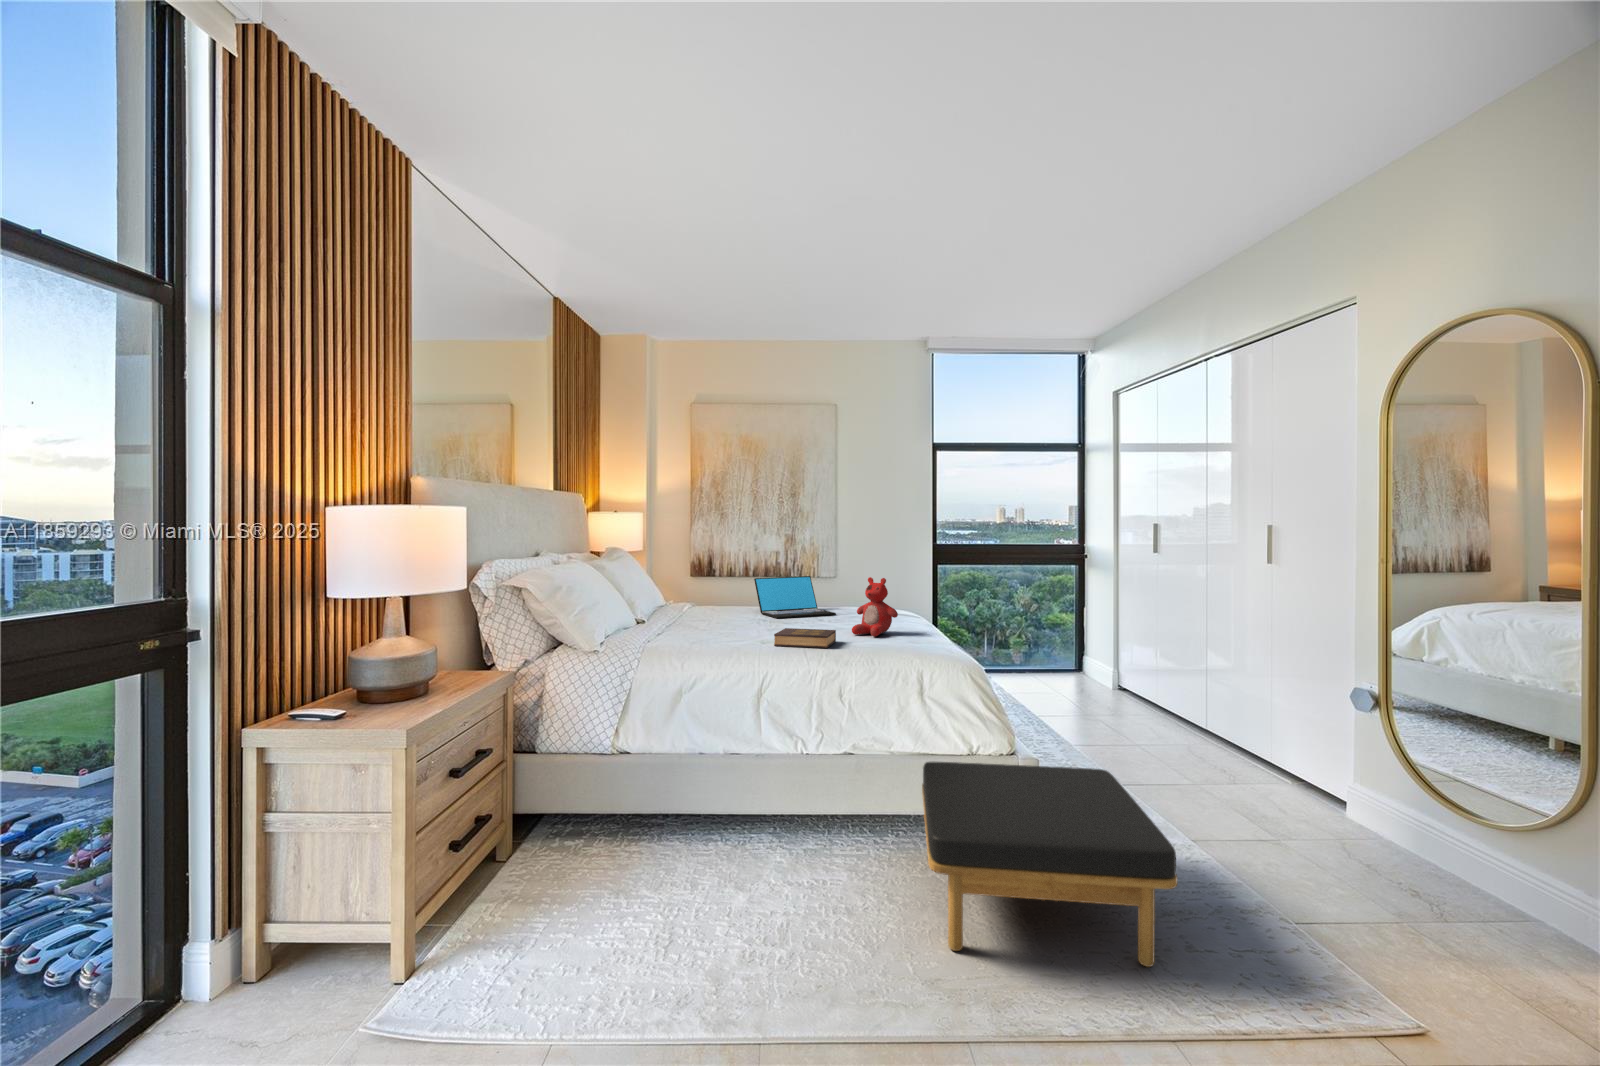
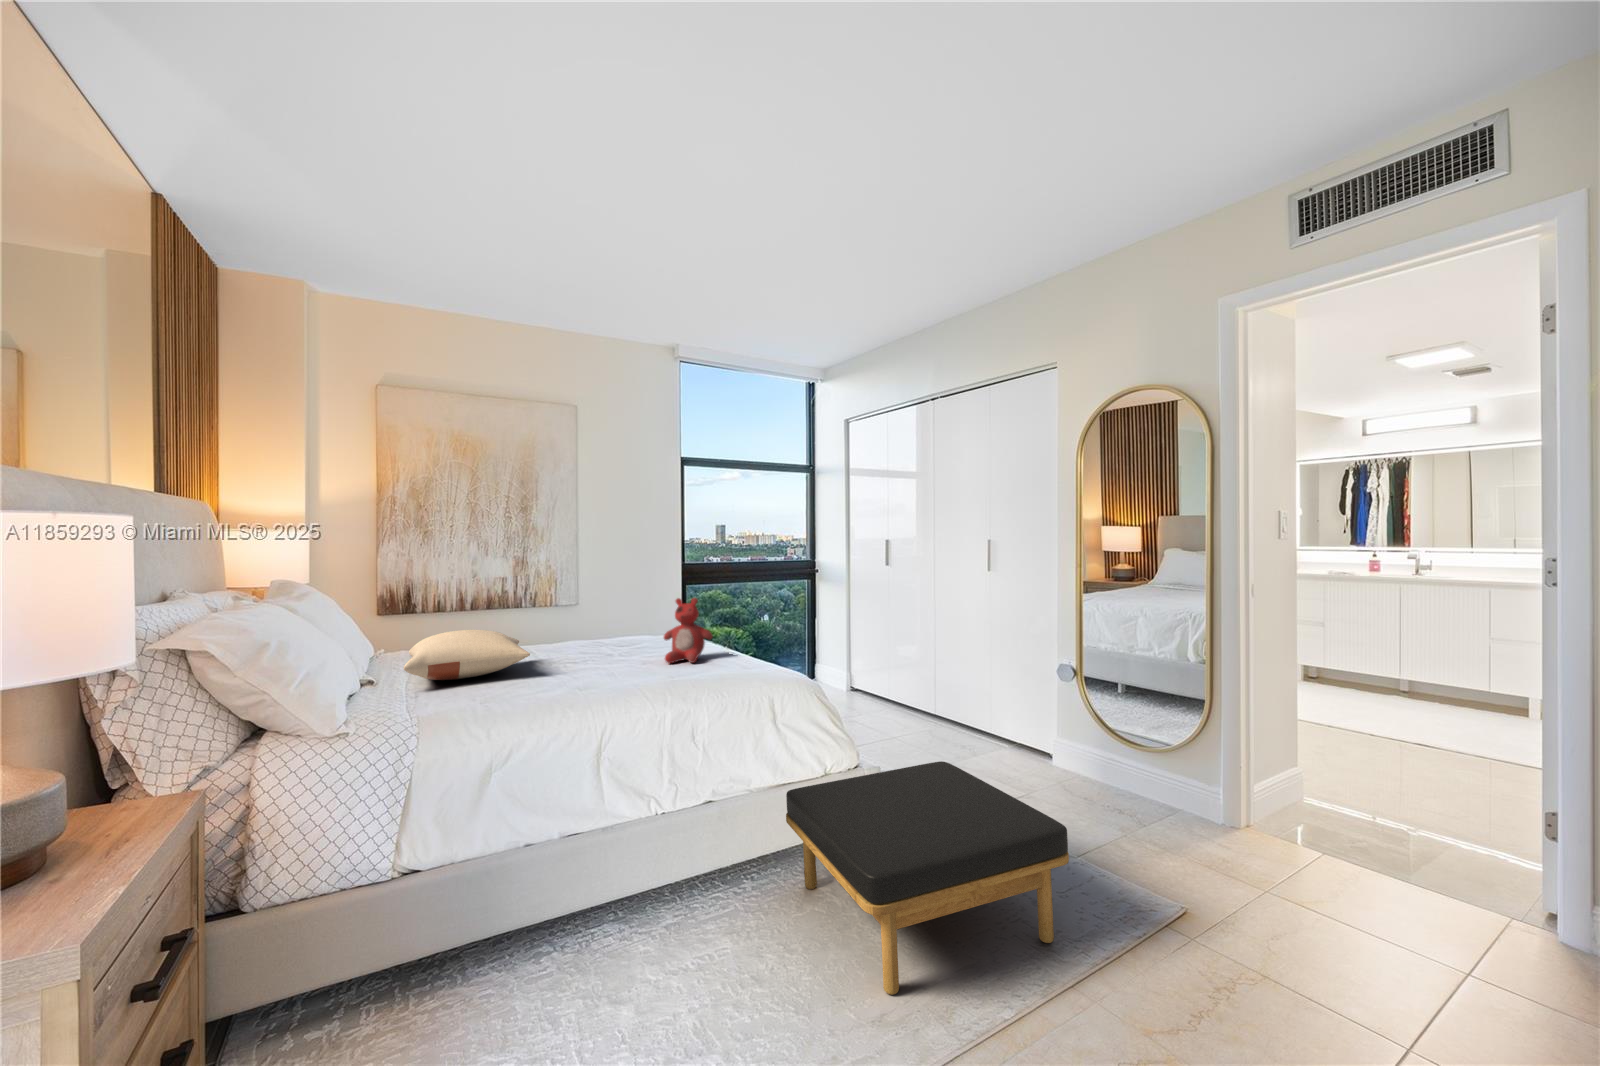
laptop: present [754,576,836,619] -> none [509,603,614,656]
pillow: none [655,589,750,626] -> present [404,630,530,680]
hardback book: present [774,628,836,648] -> none [594,661,661,690]

